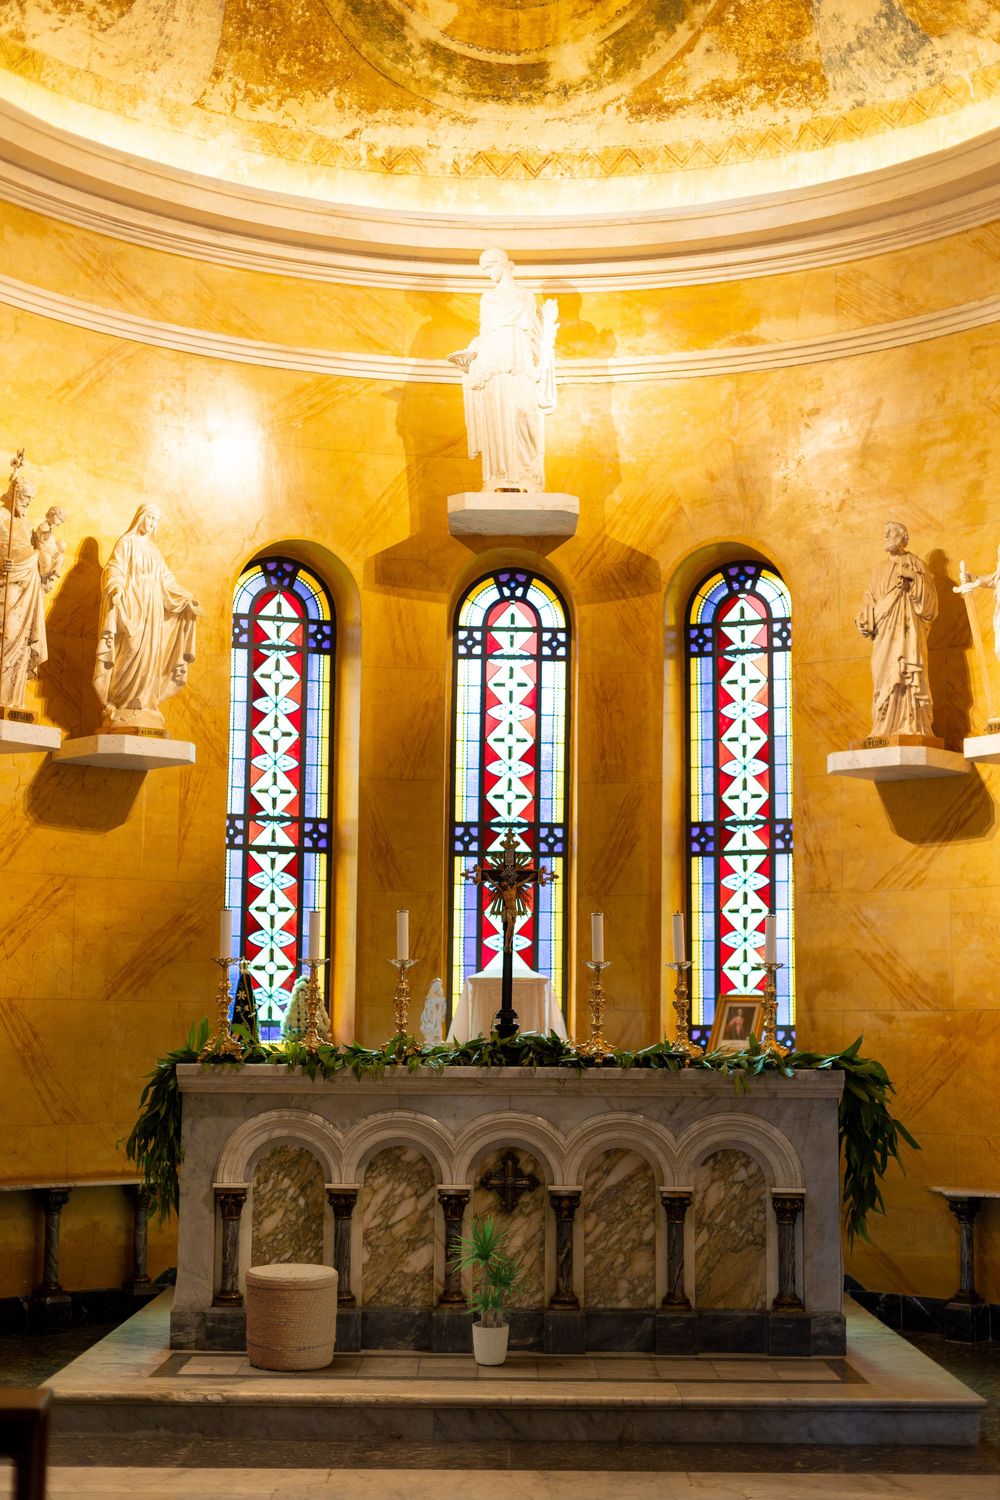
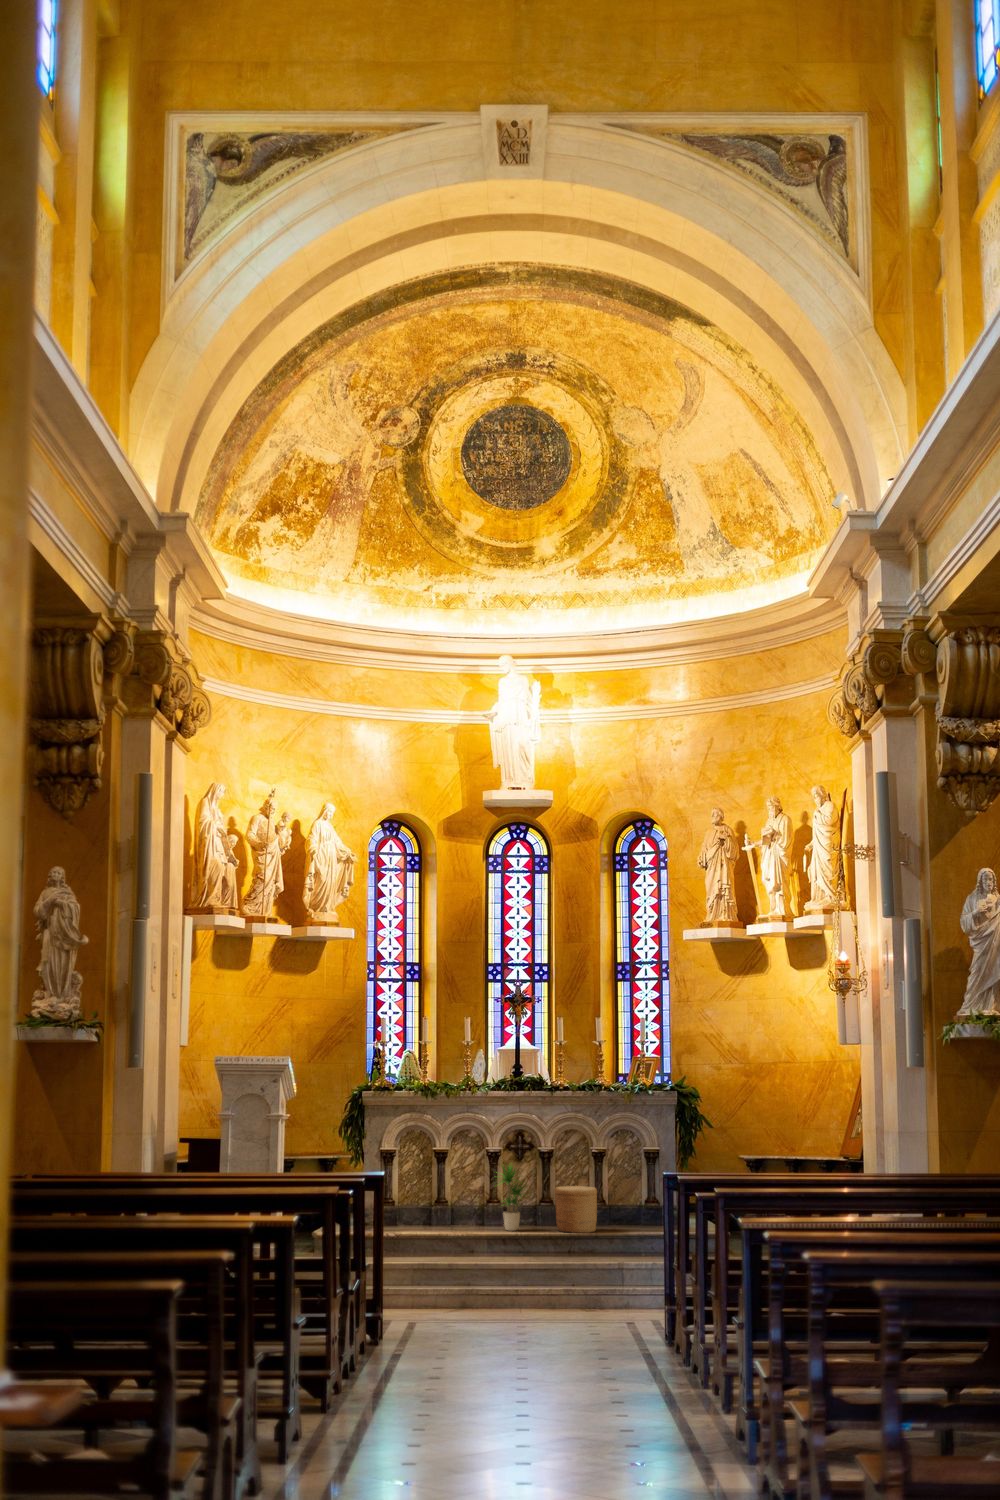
woven basket: present [245,1264,338,1371] -> present [555,1186,597,1233]

